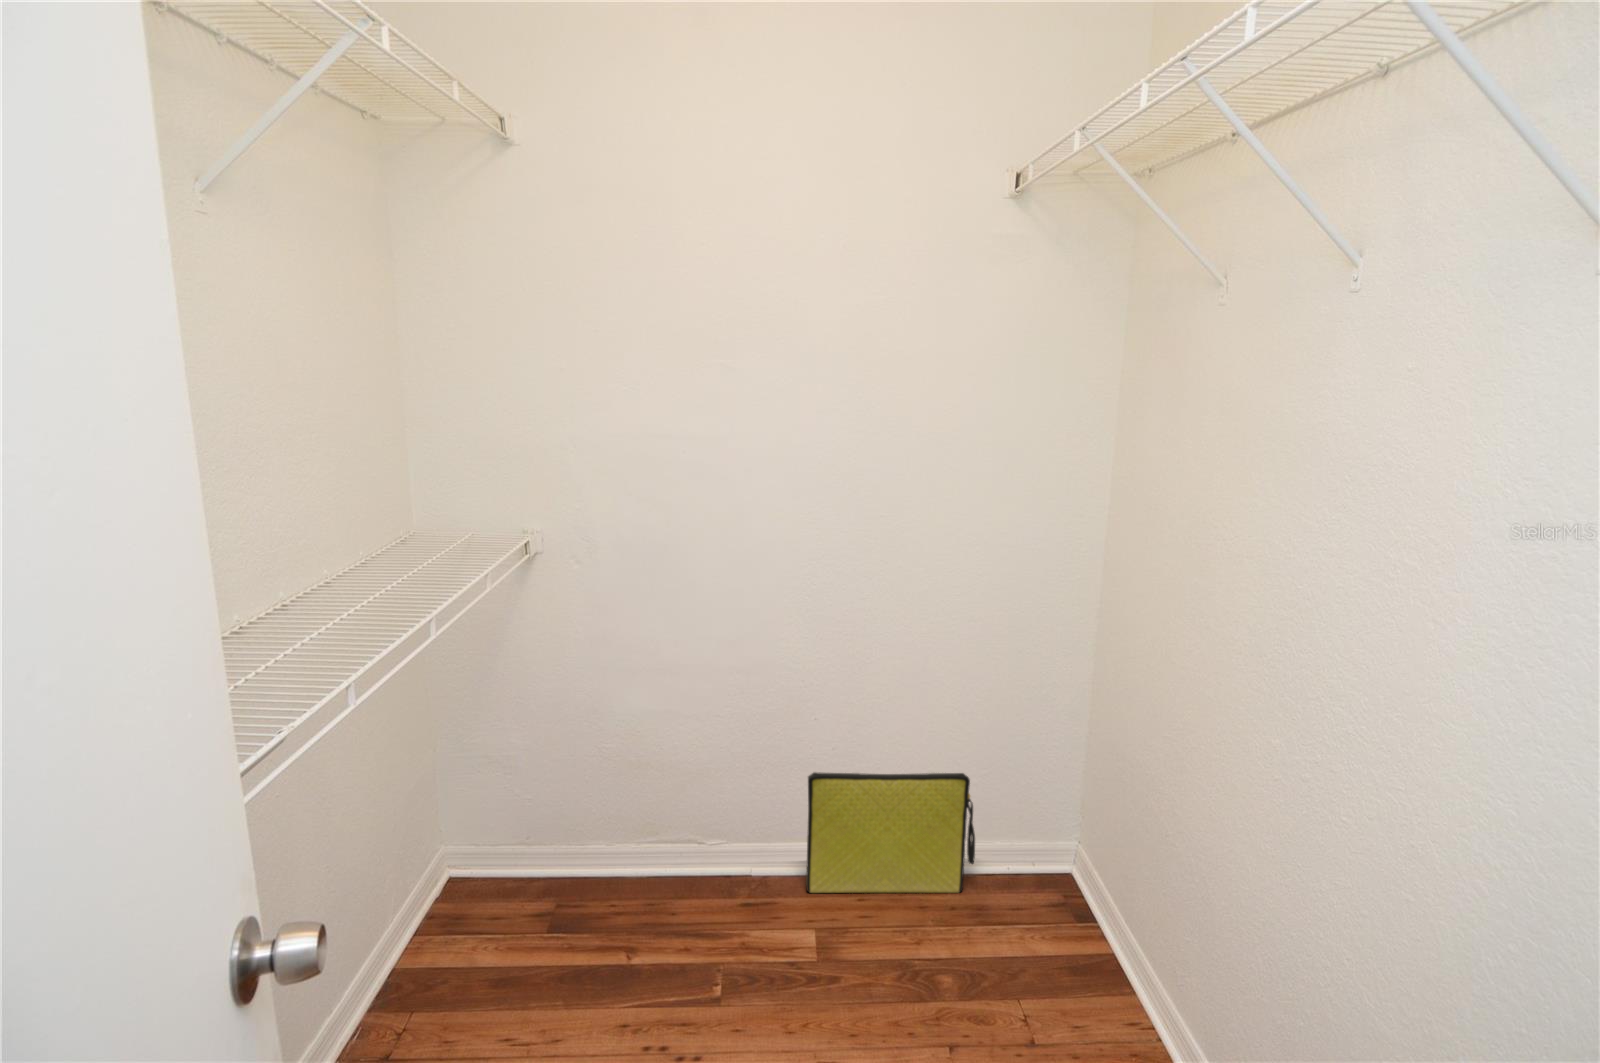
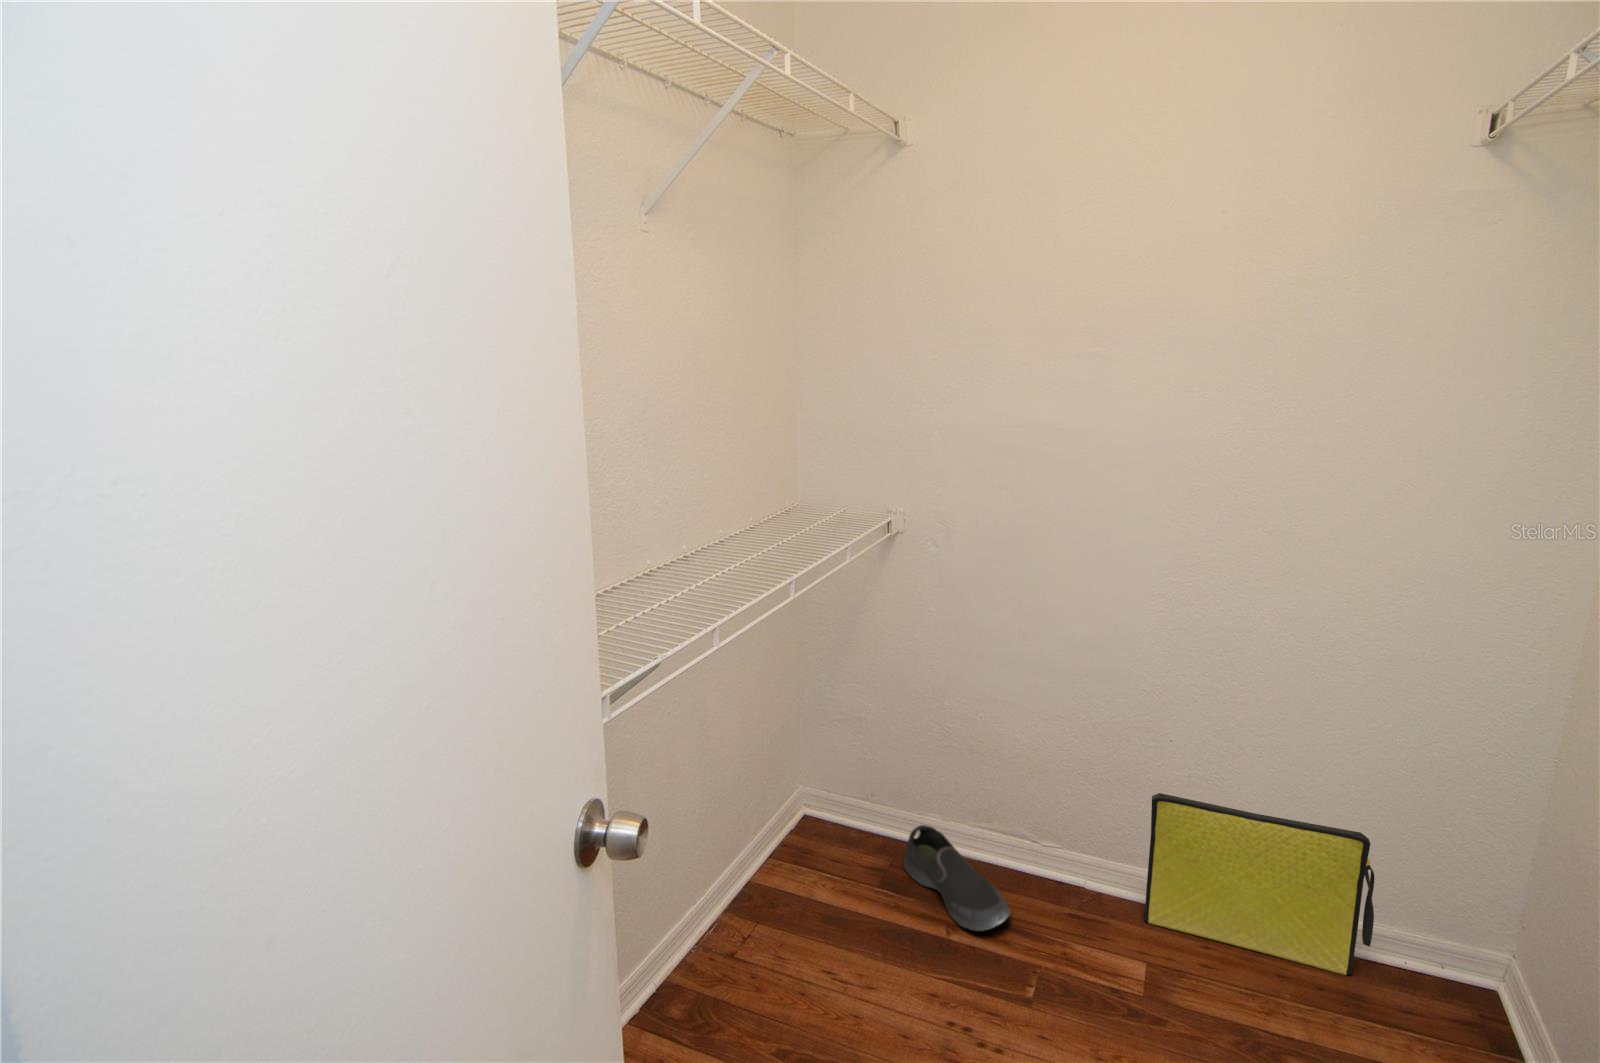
shoe: none [575,853,690,947] -> present [903,825,1010,931]

